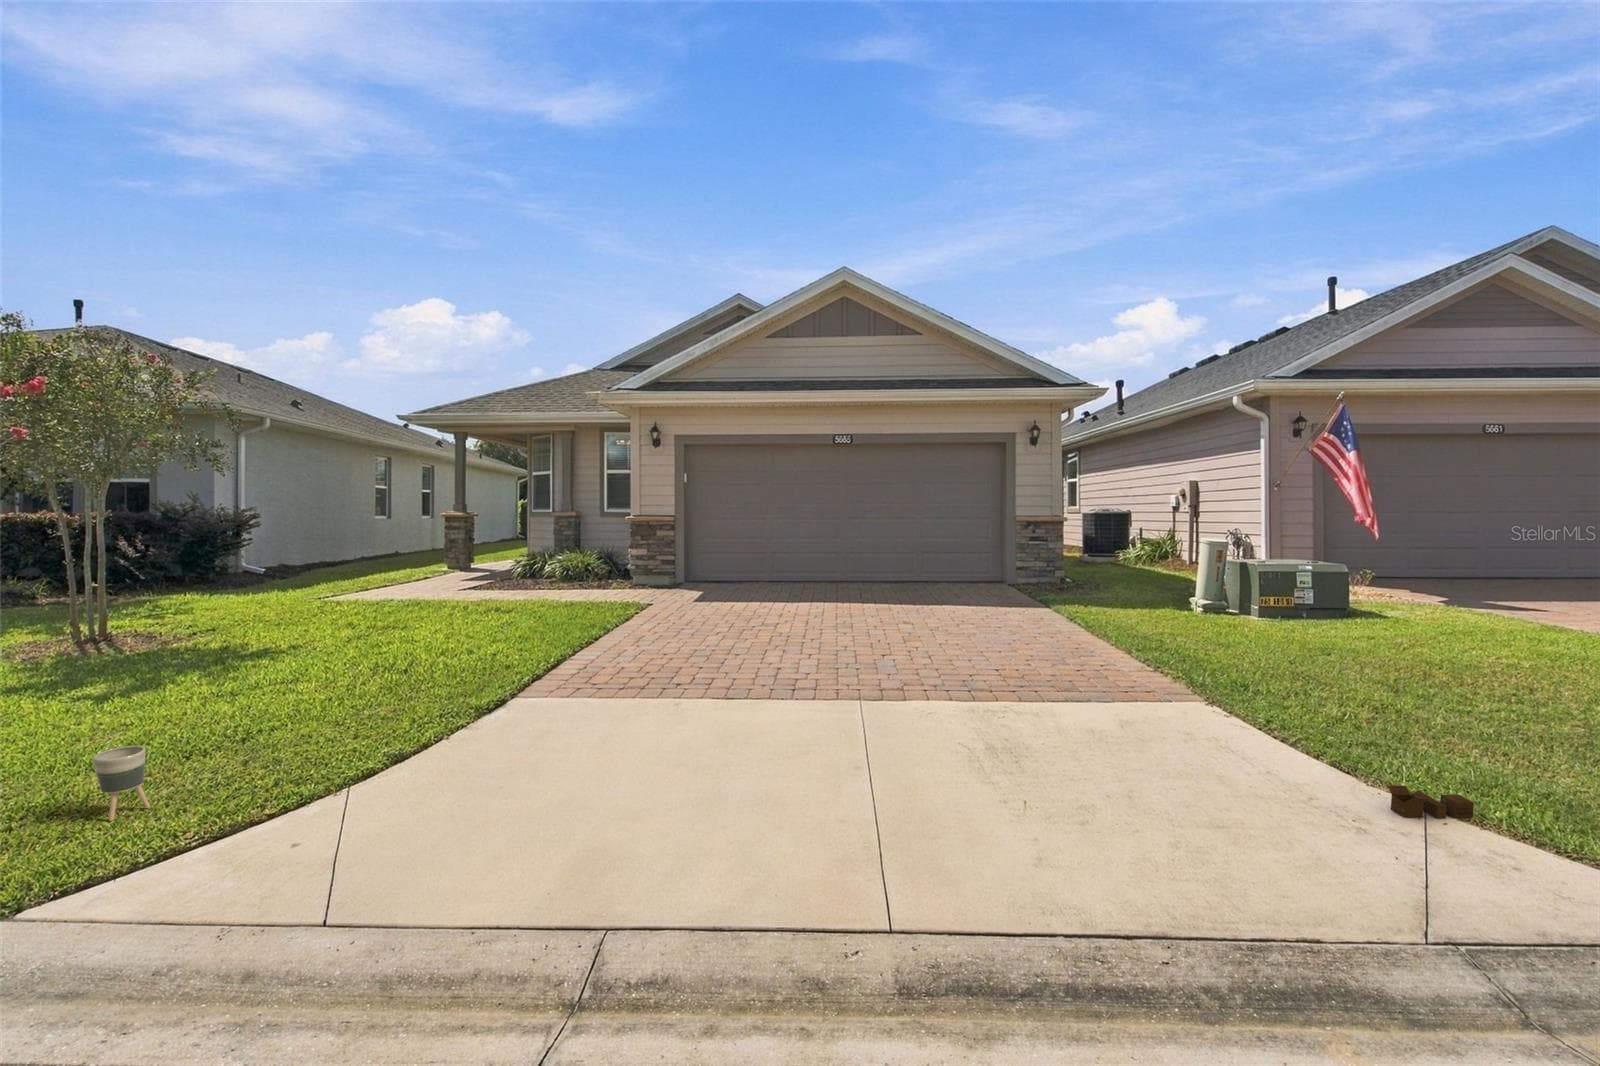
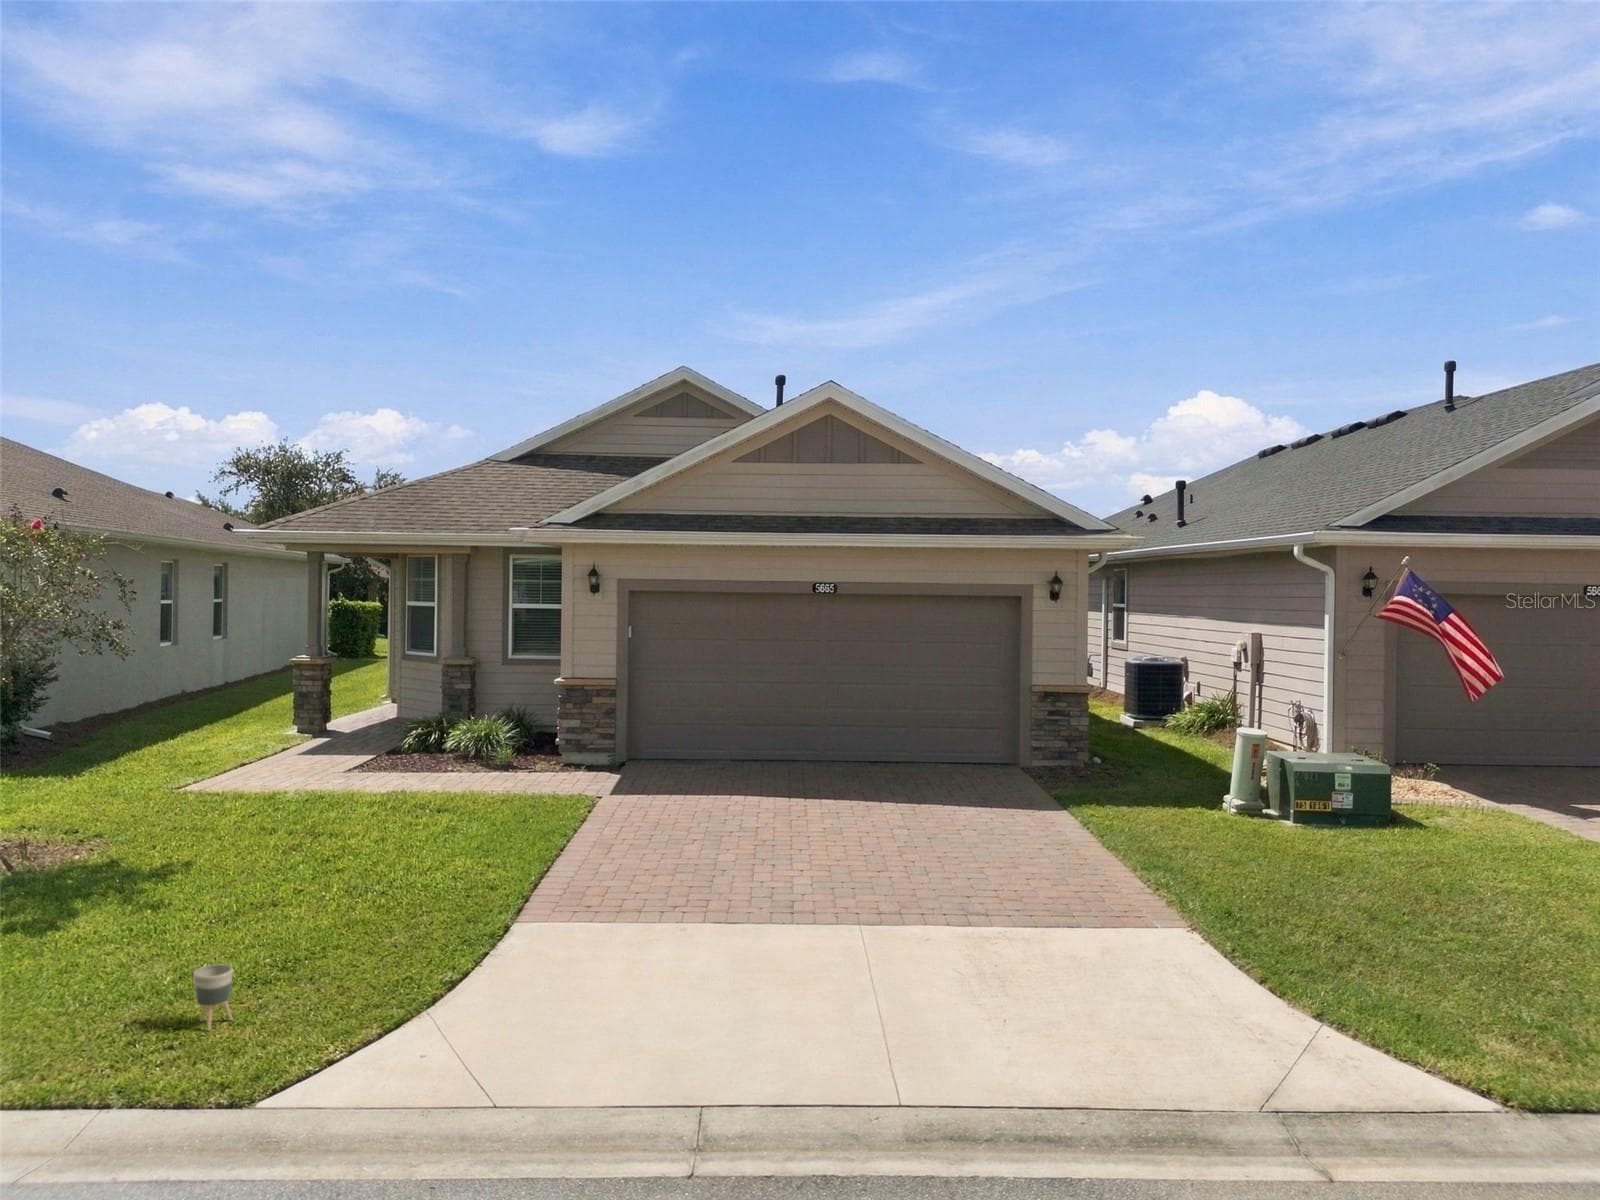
cardboard box: present [1388,786,1474,818] -> none [1308,1003,1377,1030]

